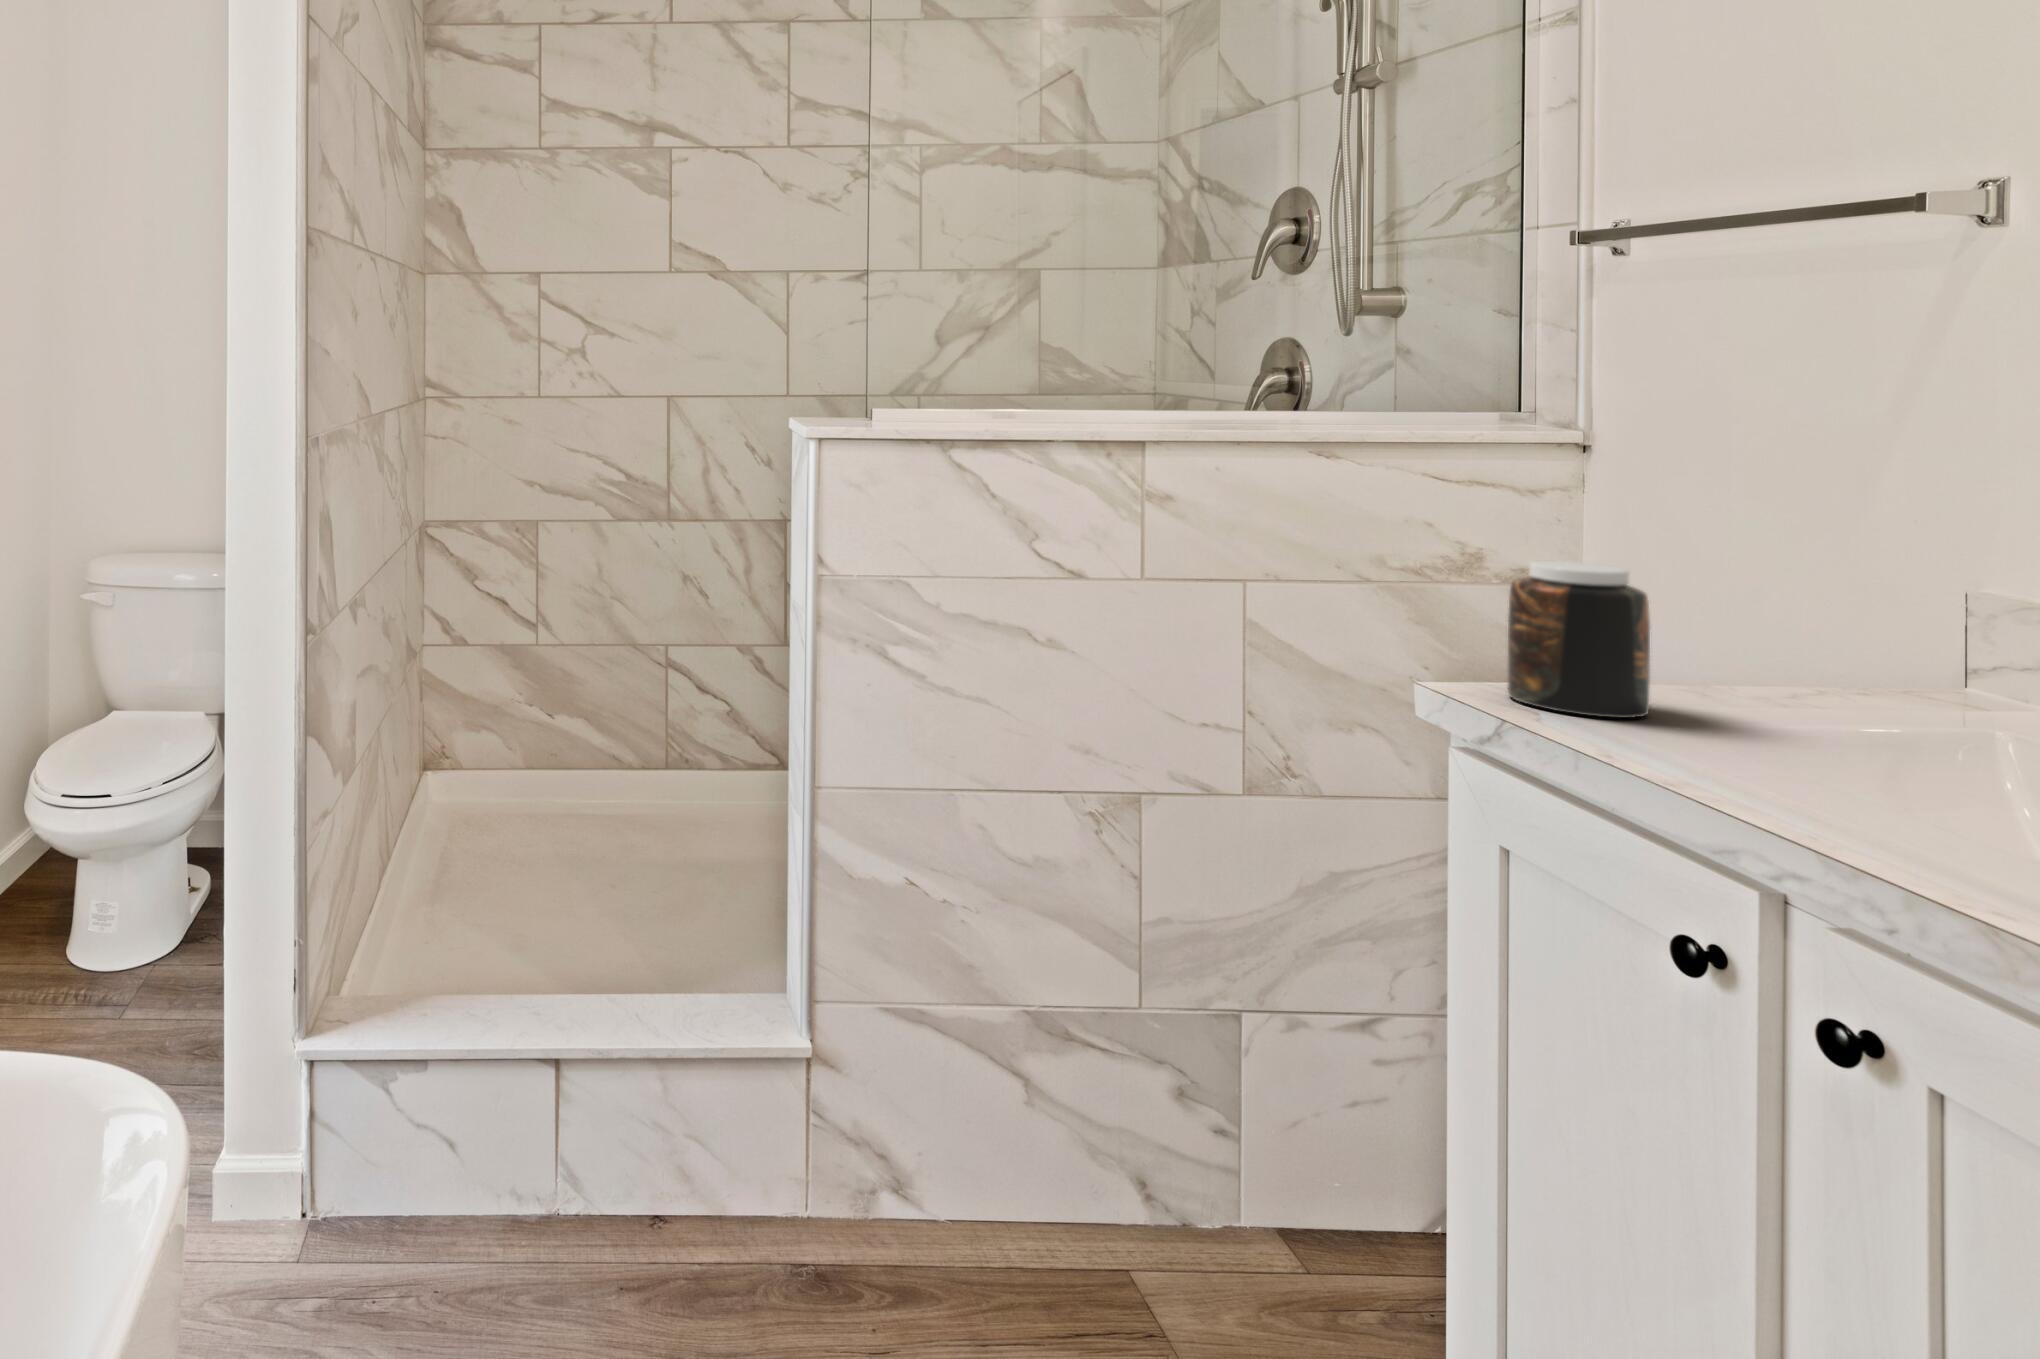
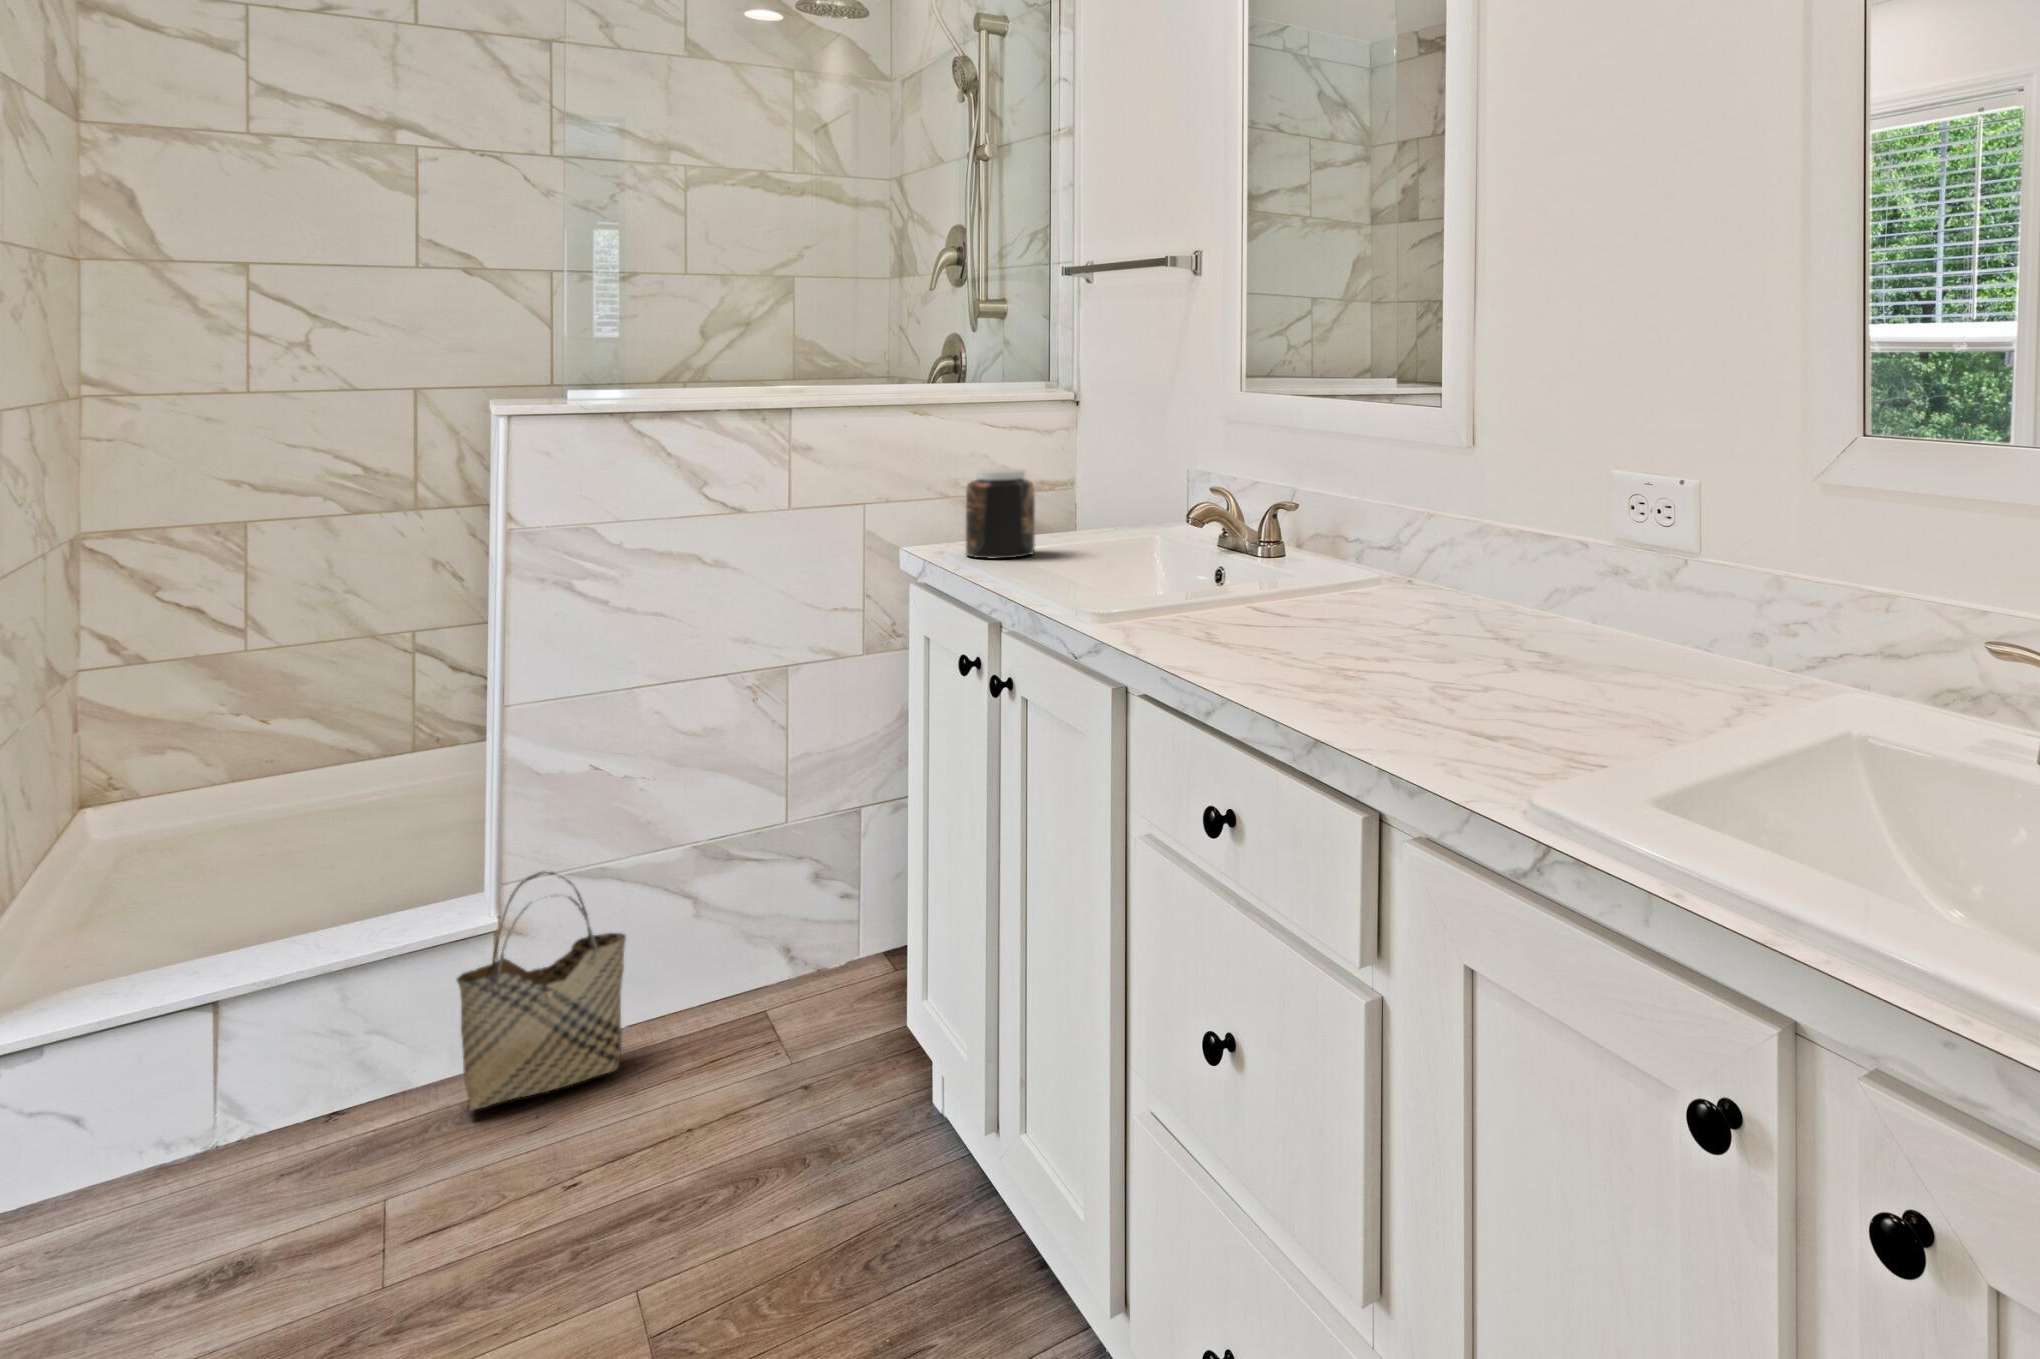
woven basket: none [778,999,958,1290] -> present [457,871,626,1111]

